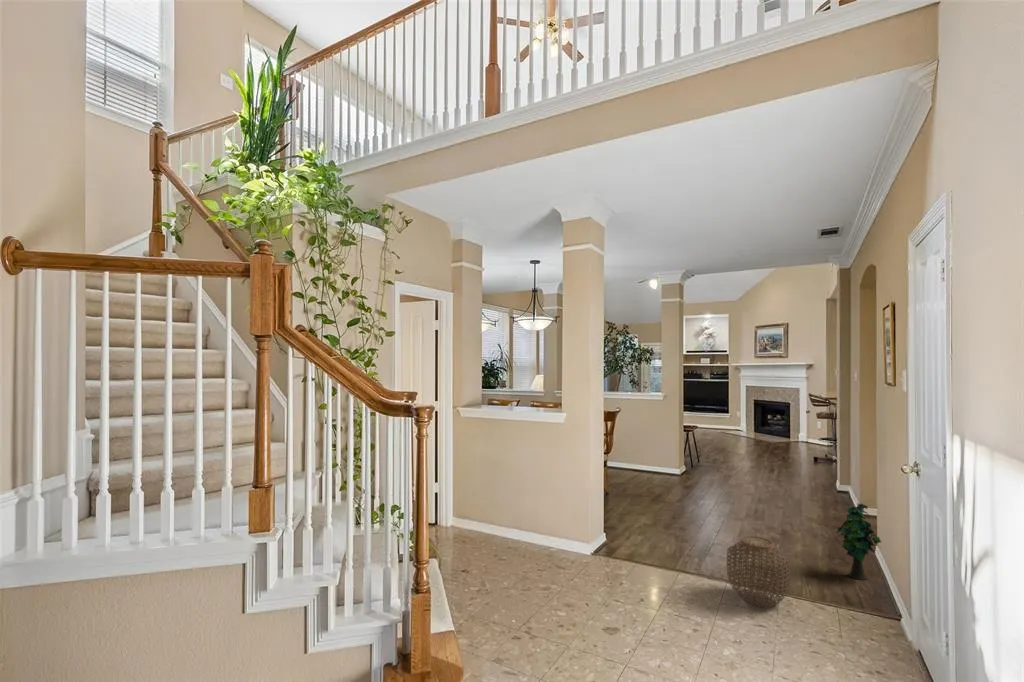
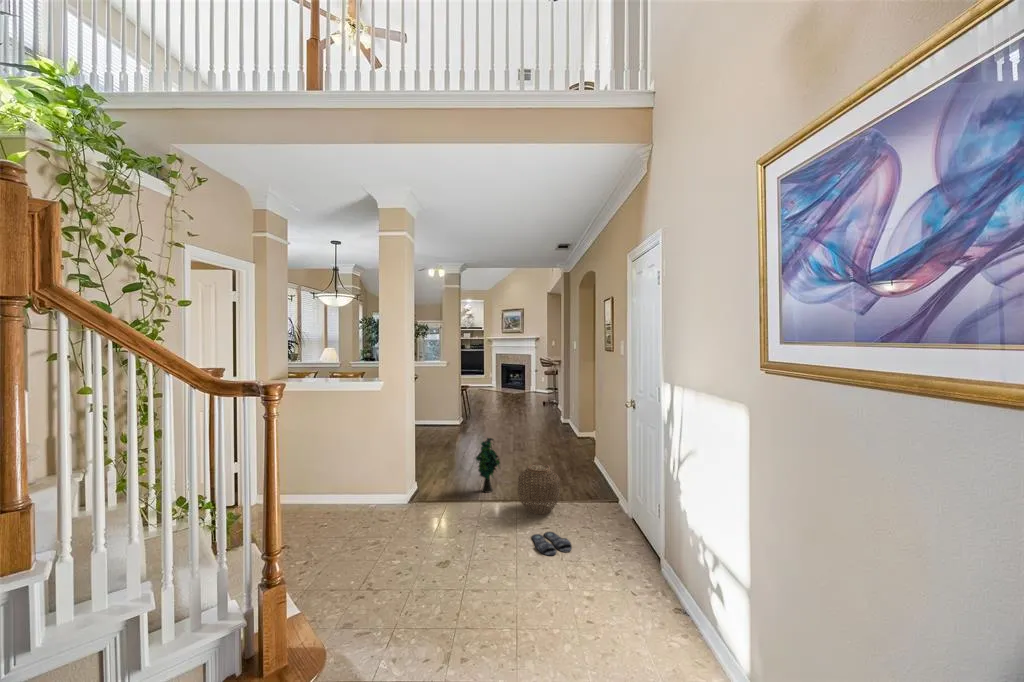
decorative plant: present [837,503,881,580] -> present [476,438,500,492]
slippers: none [735,629,792,663] -> present [532,532,572,556]

